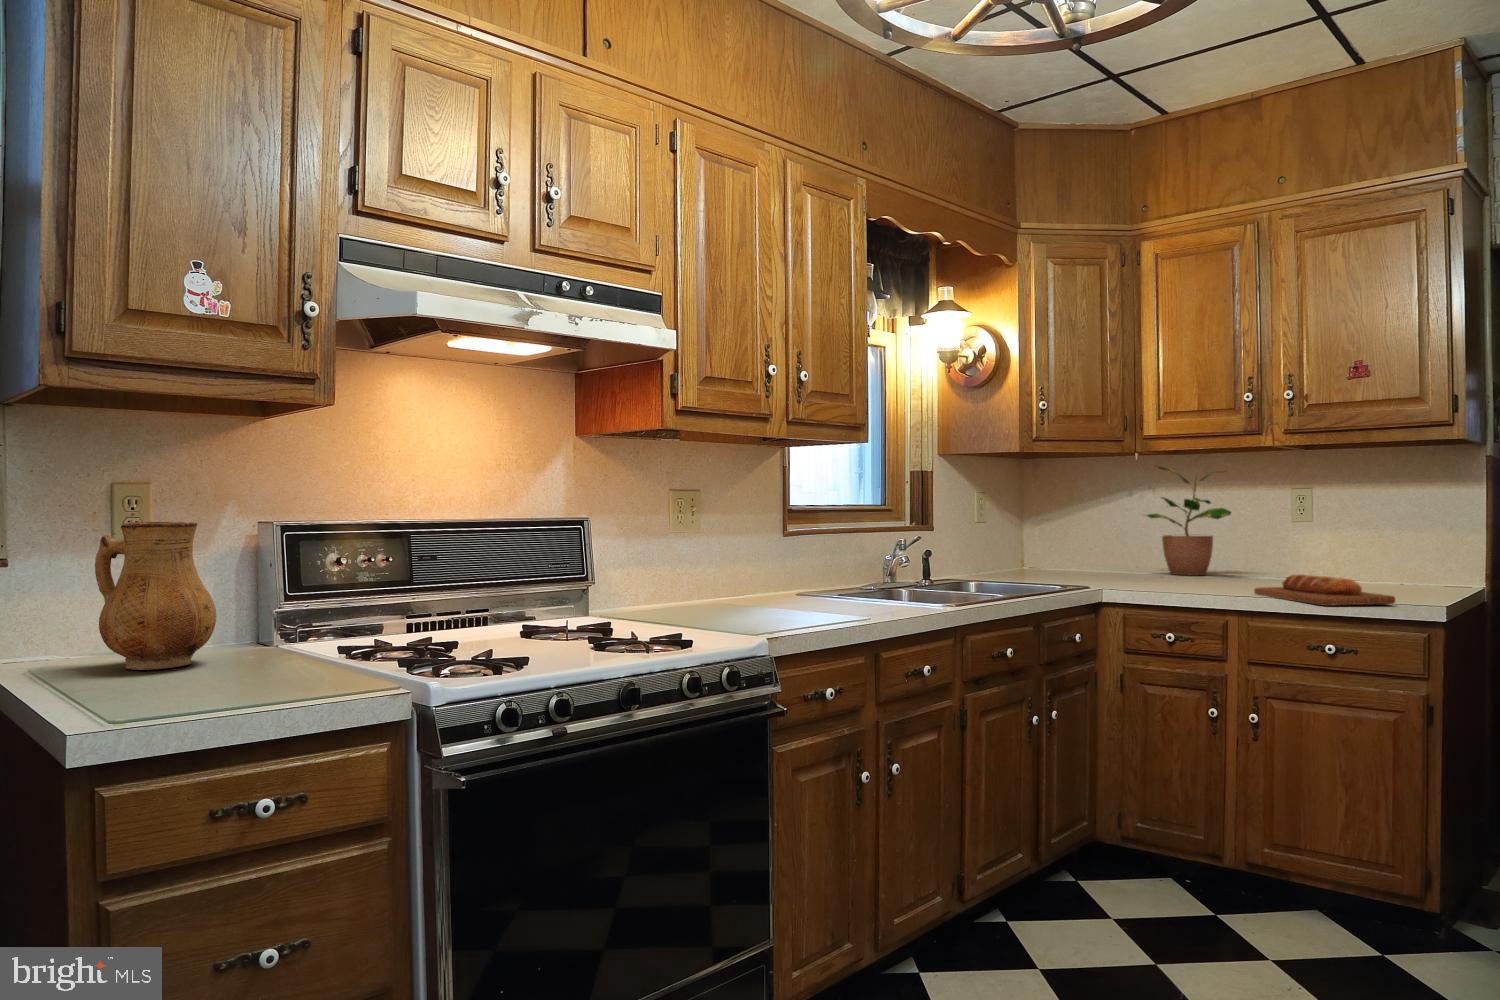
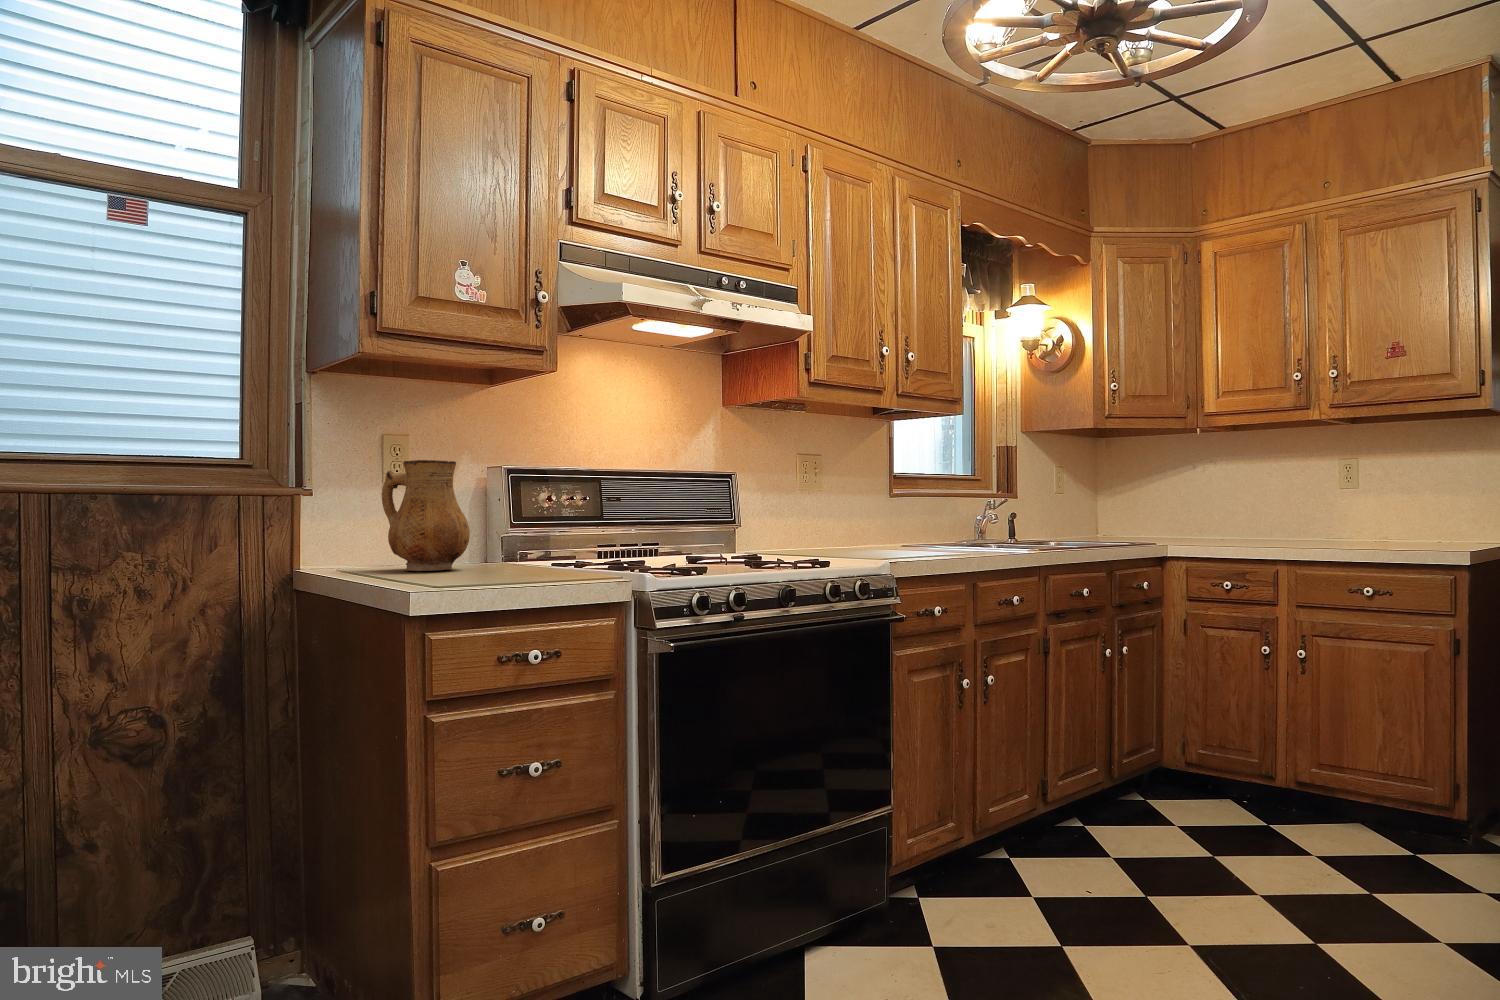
potted plant: present [1146,467,1231,575] -> none [1203,442,1285,538]
bread loaf: present [1254,574,1396,606] -> none [1303,528,1429,551]

